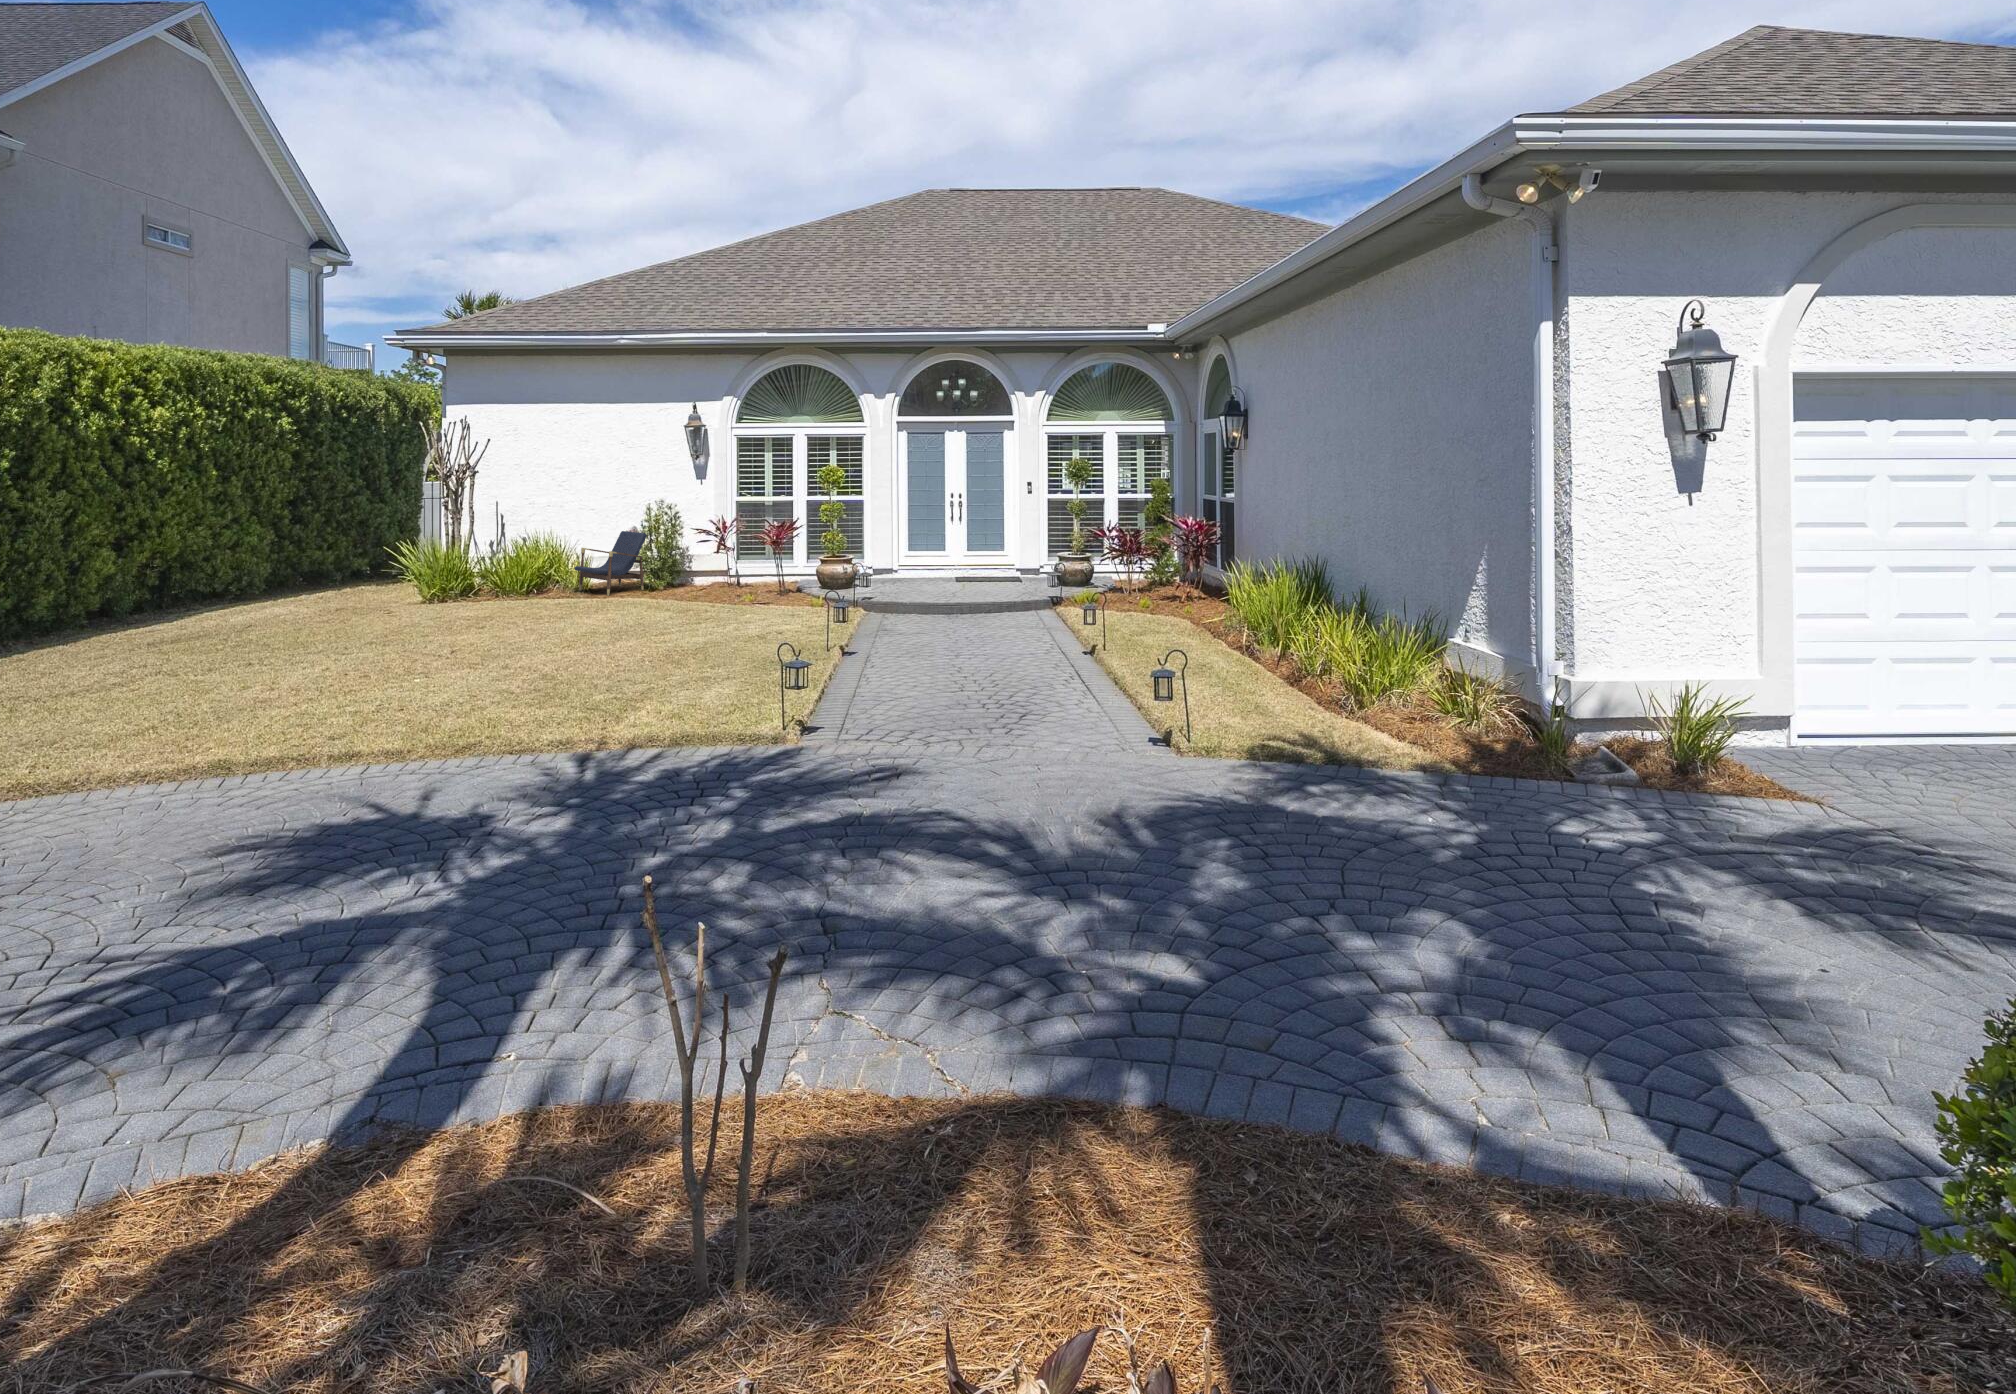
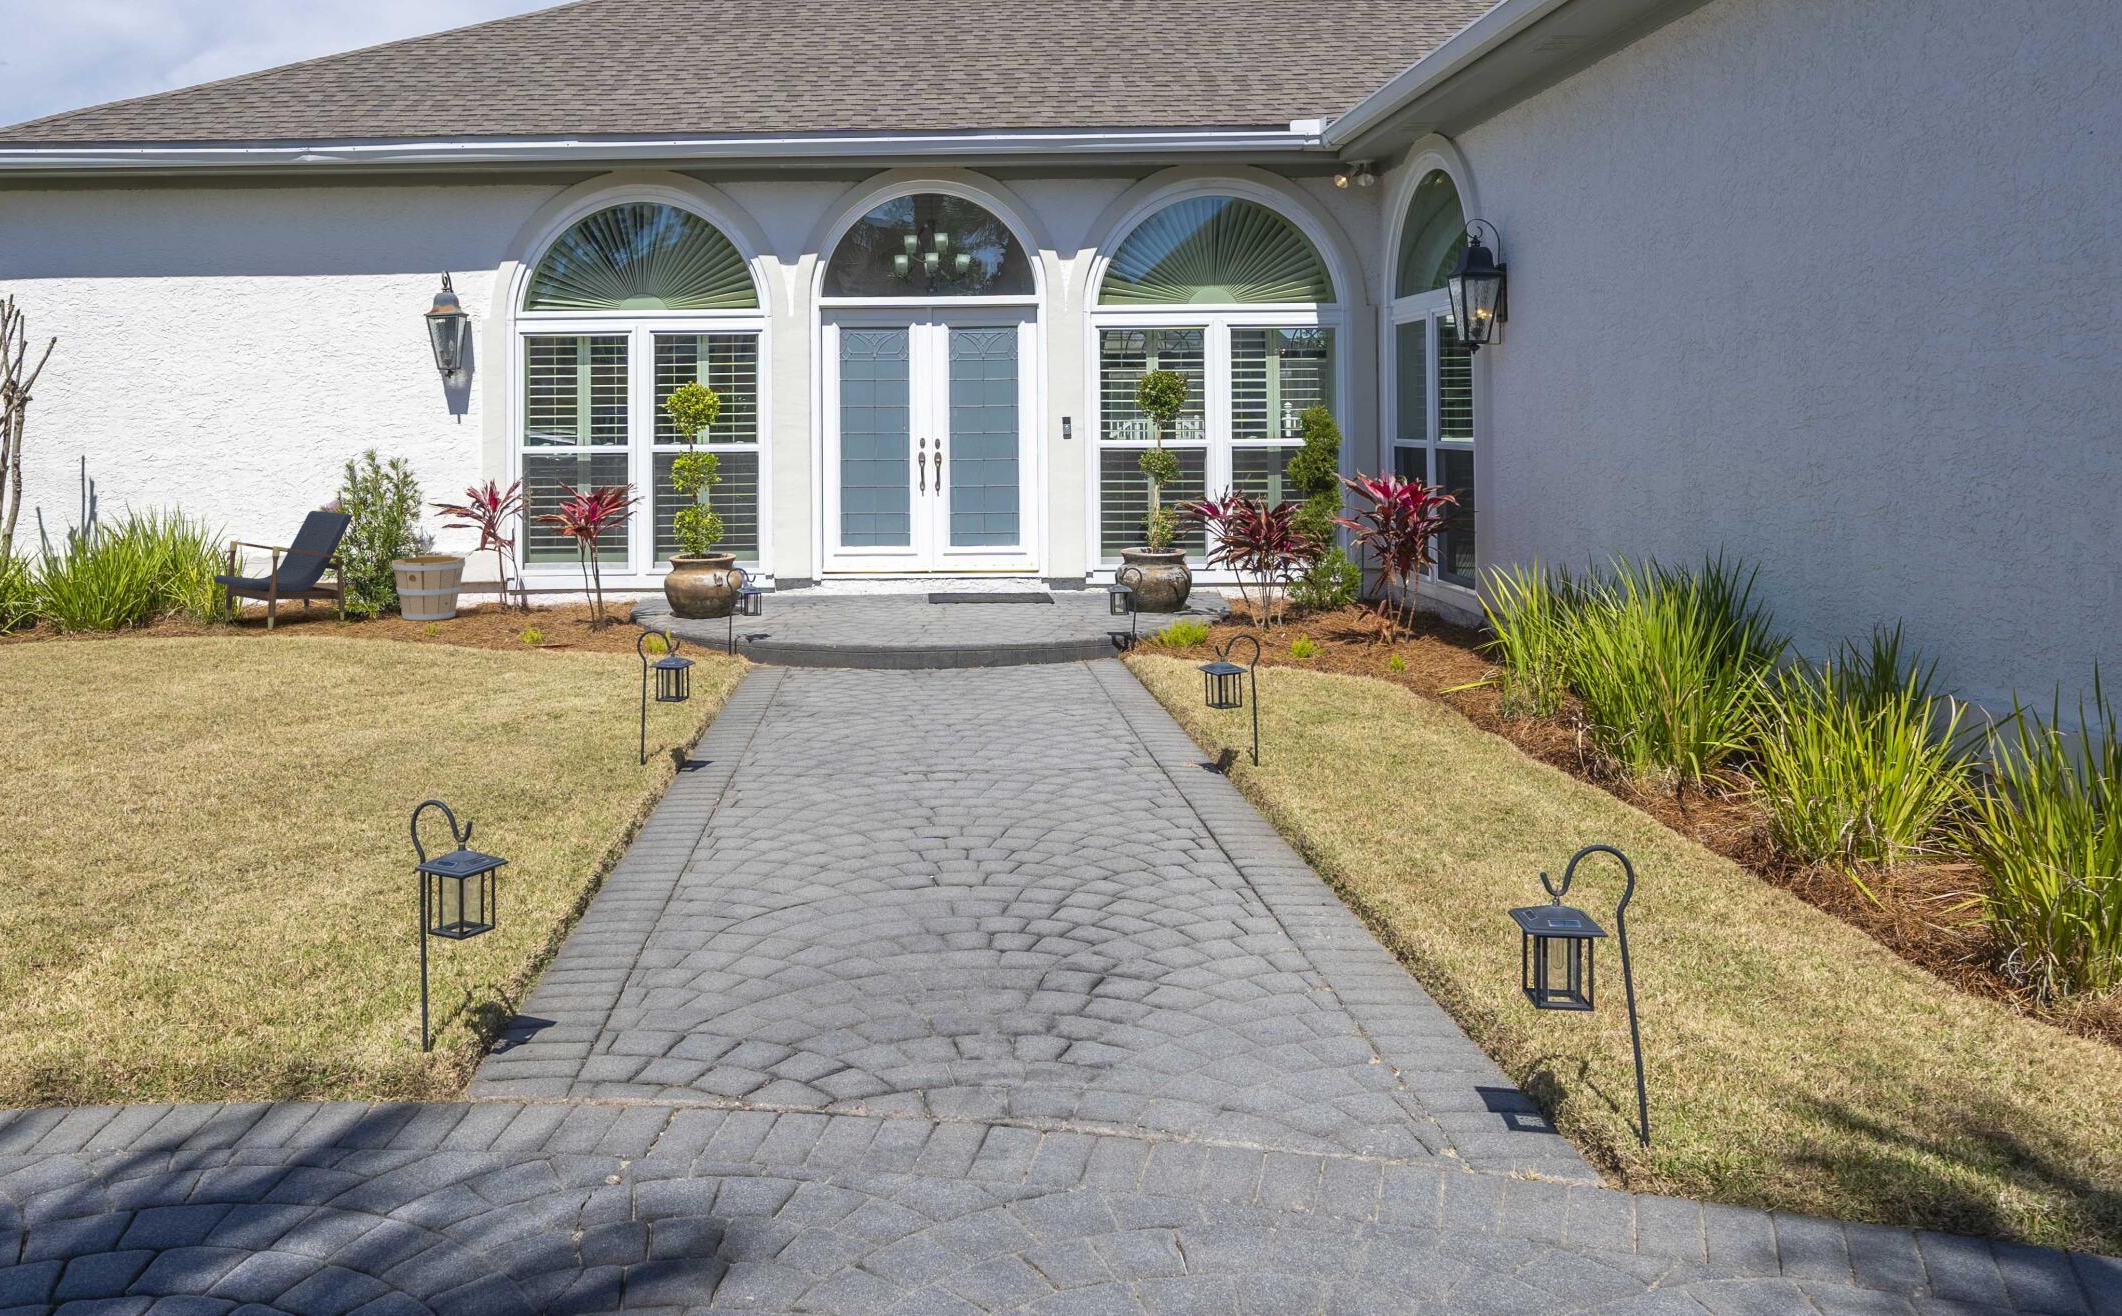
wooden bucket: none [668,555,708,591] -> present [392,554,466,621]

